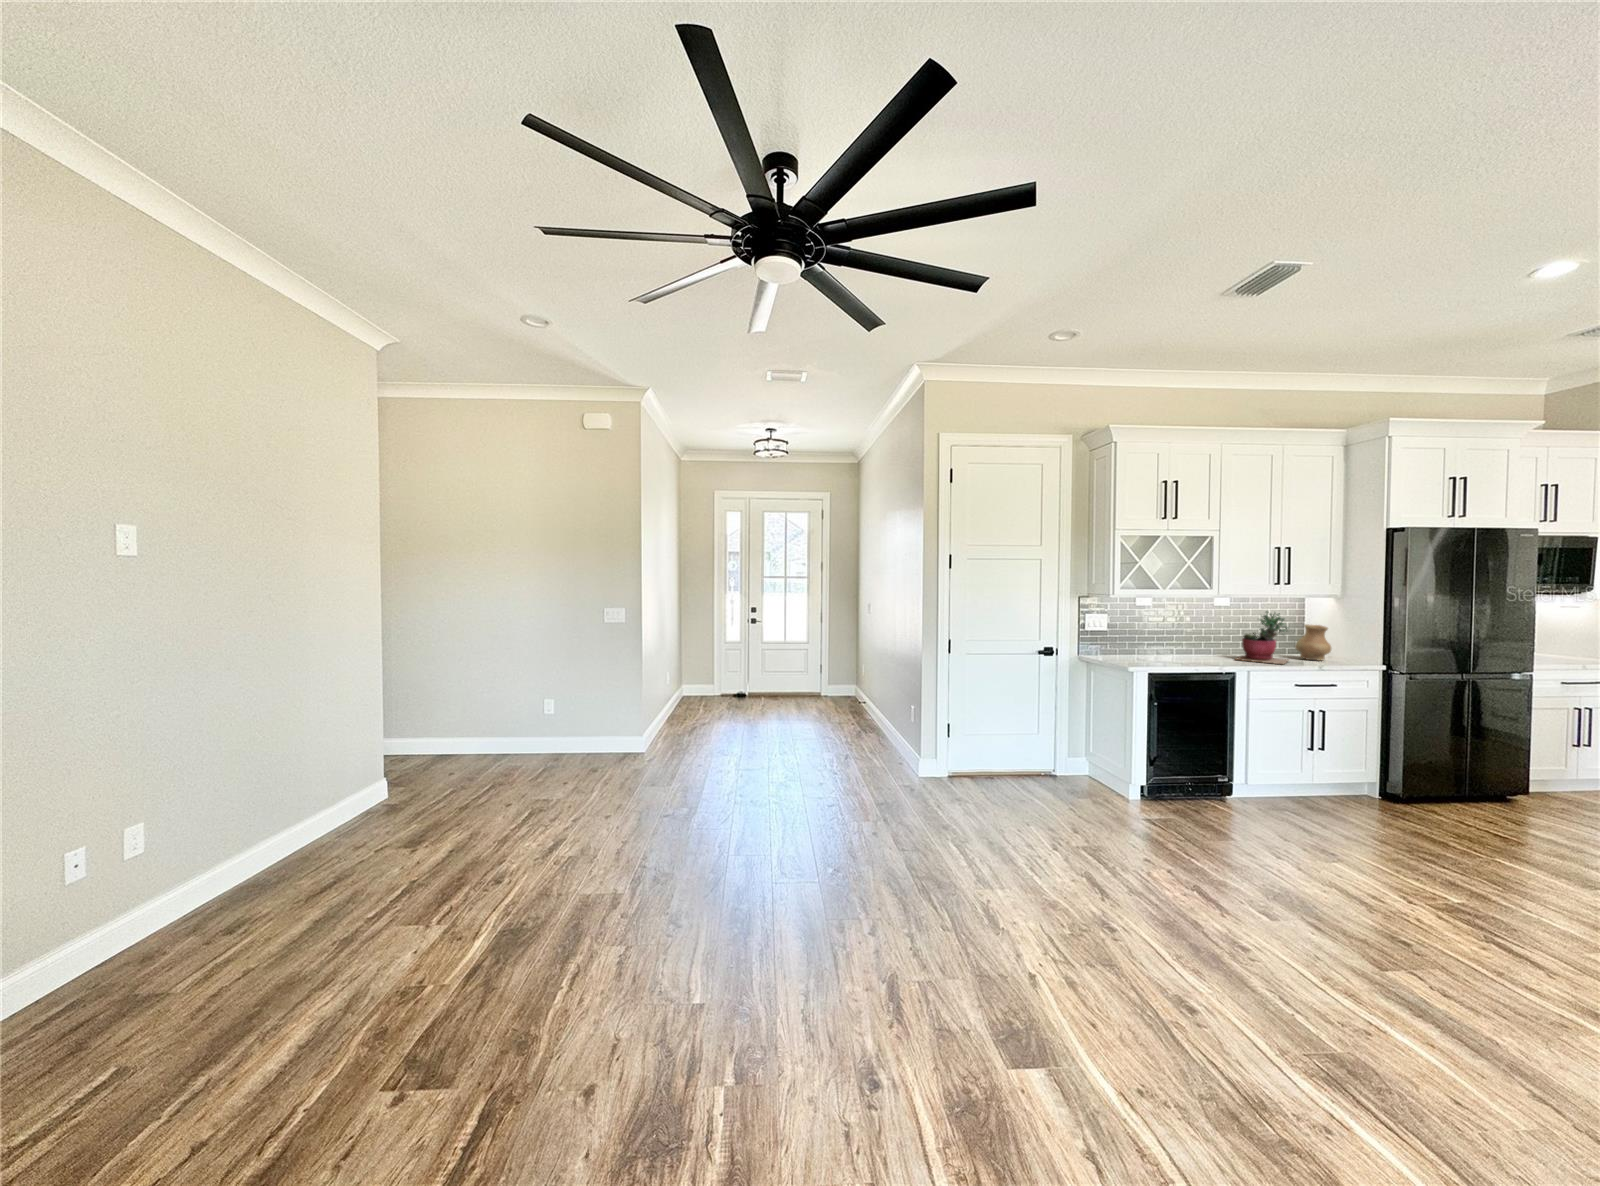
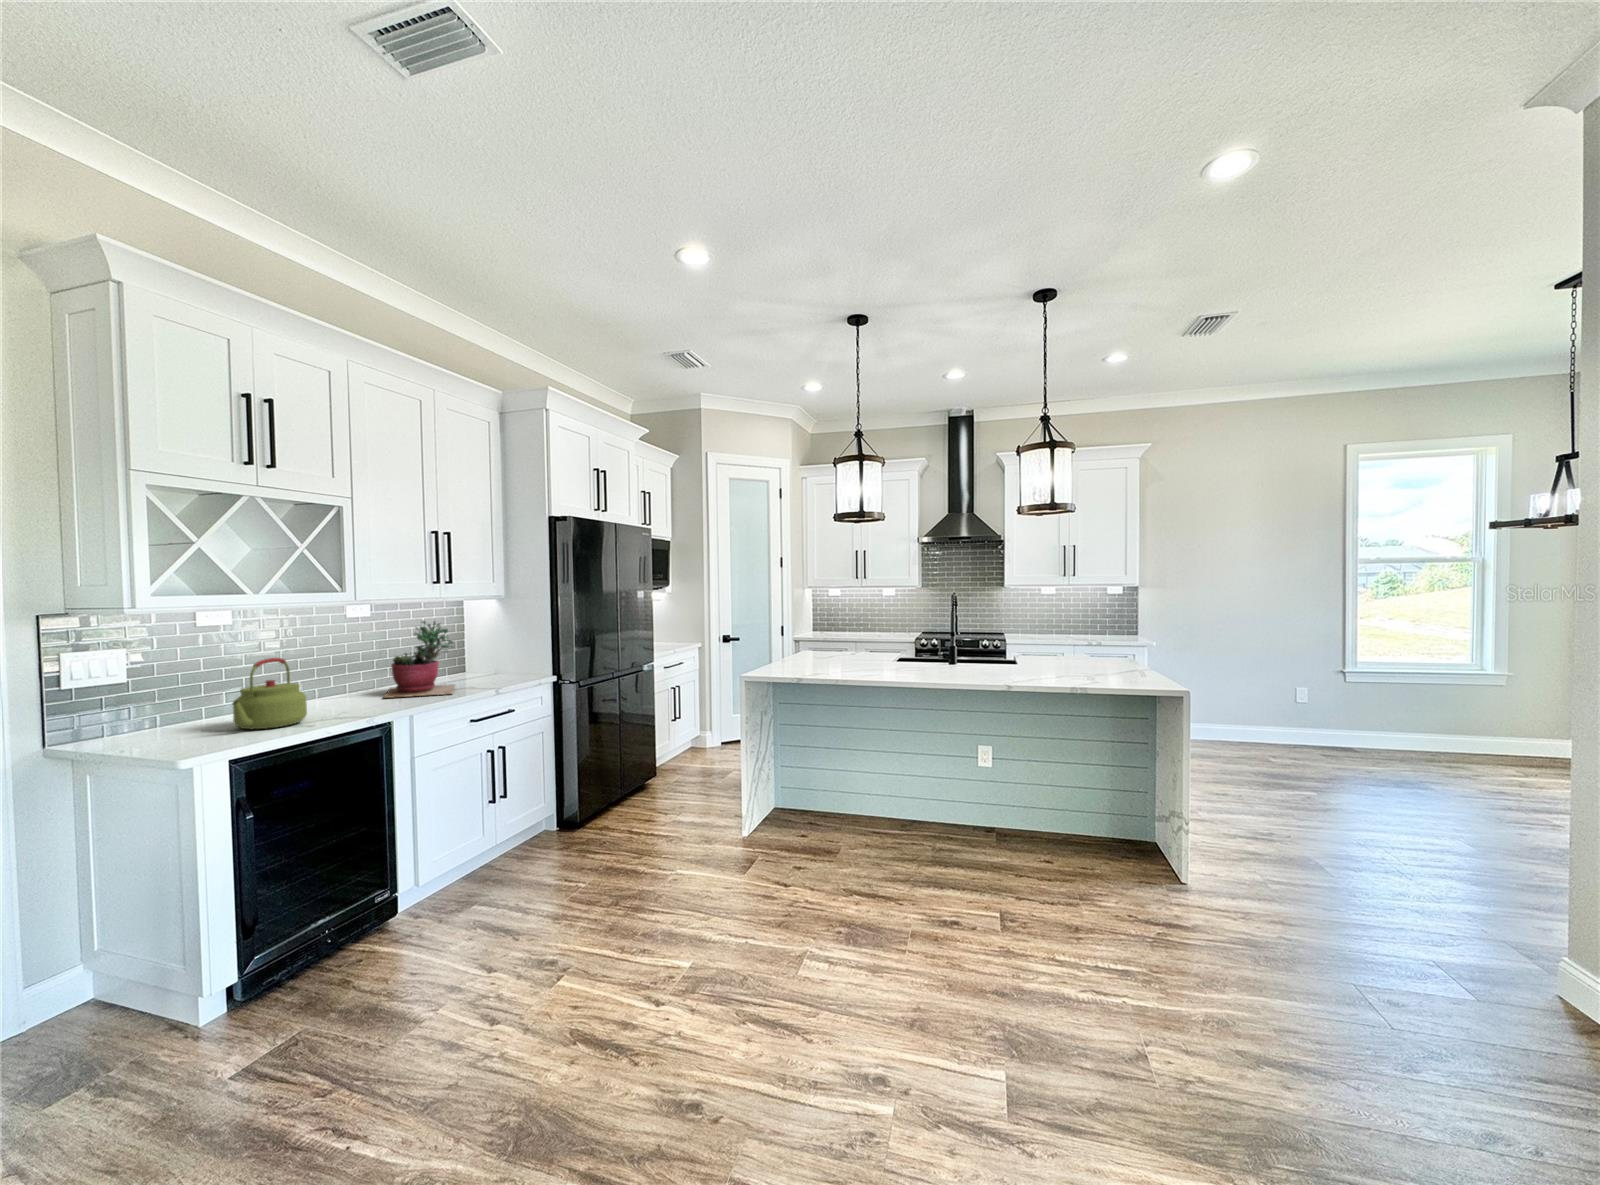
vase: present [1295,624,1331,661] -> none [456,634,498,680]
kettle: none [1150,625,1186,663] -> present [232,658,307,729]

